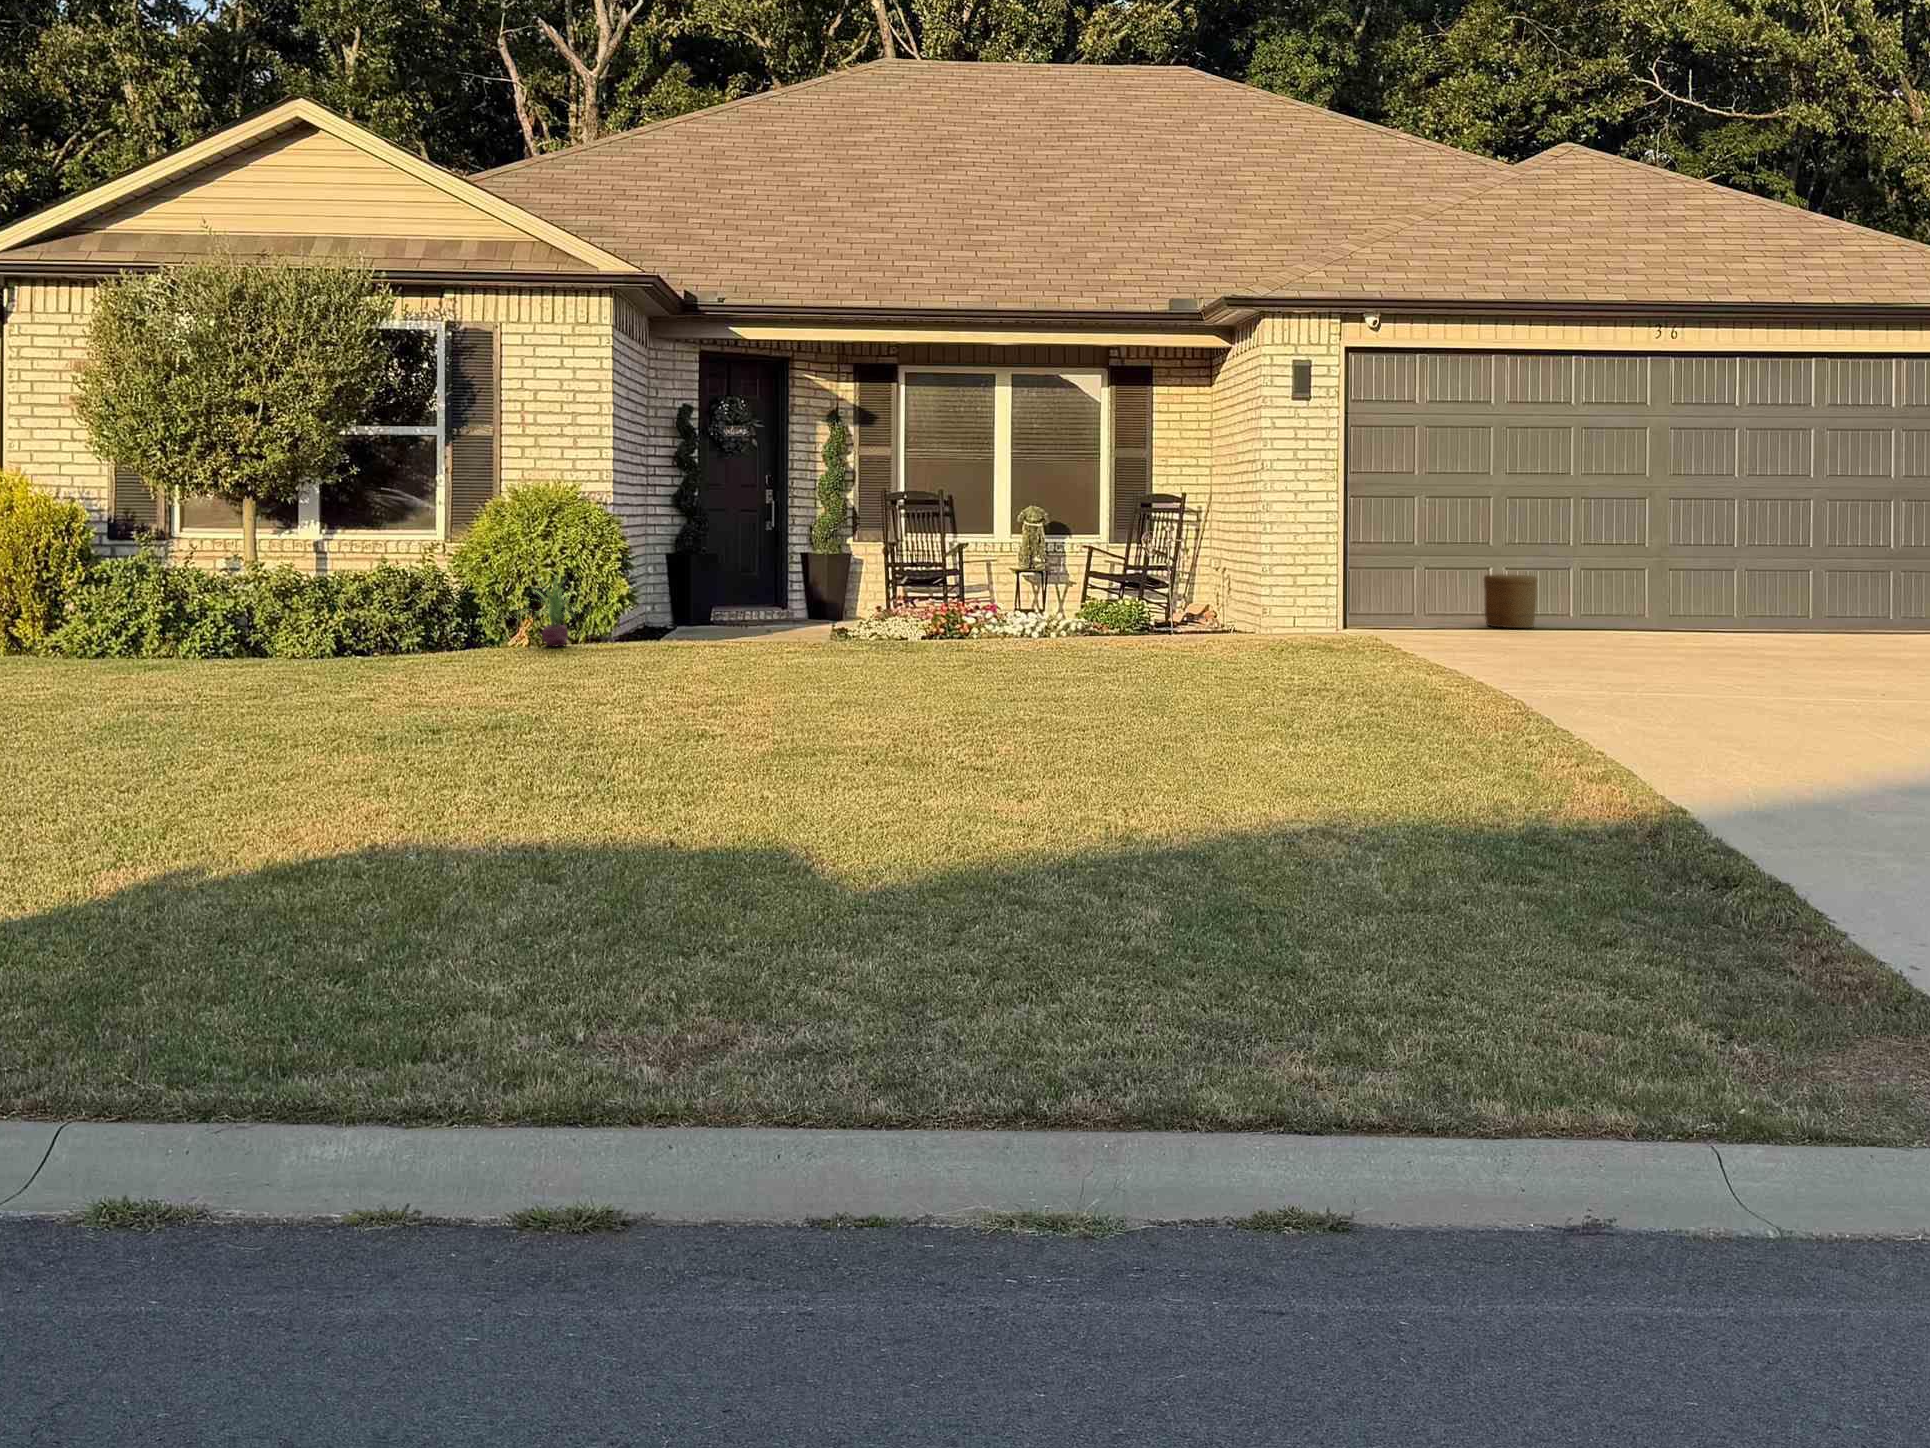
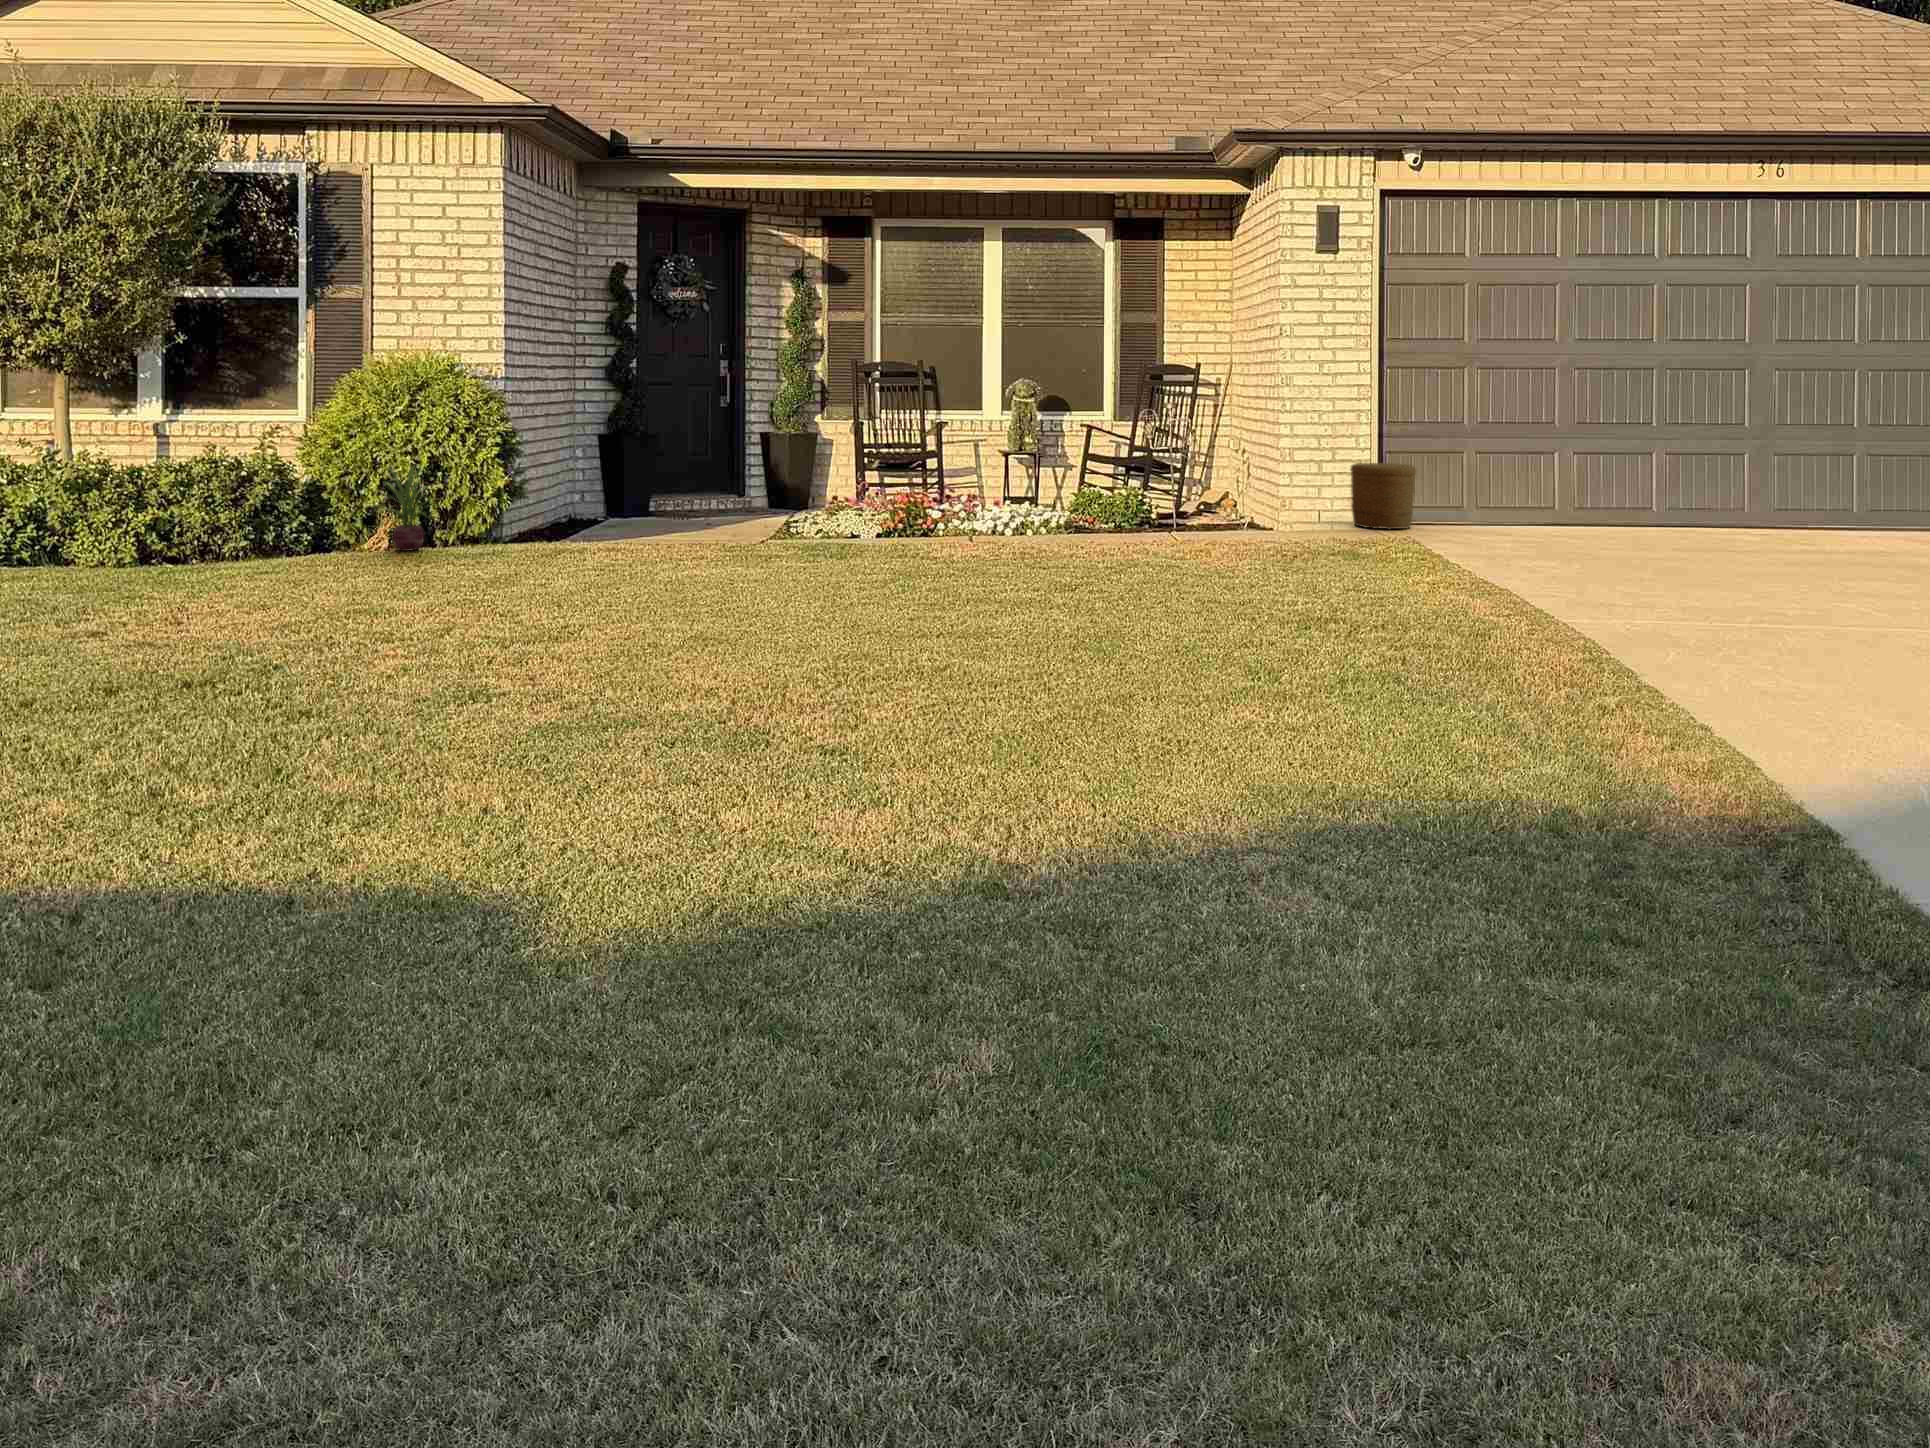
woven basket: present [1484,574,1537,628] -> present [1351,463,1416,529]

